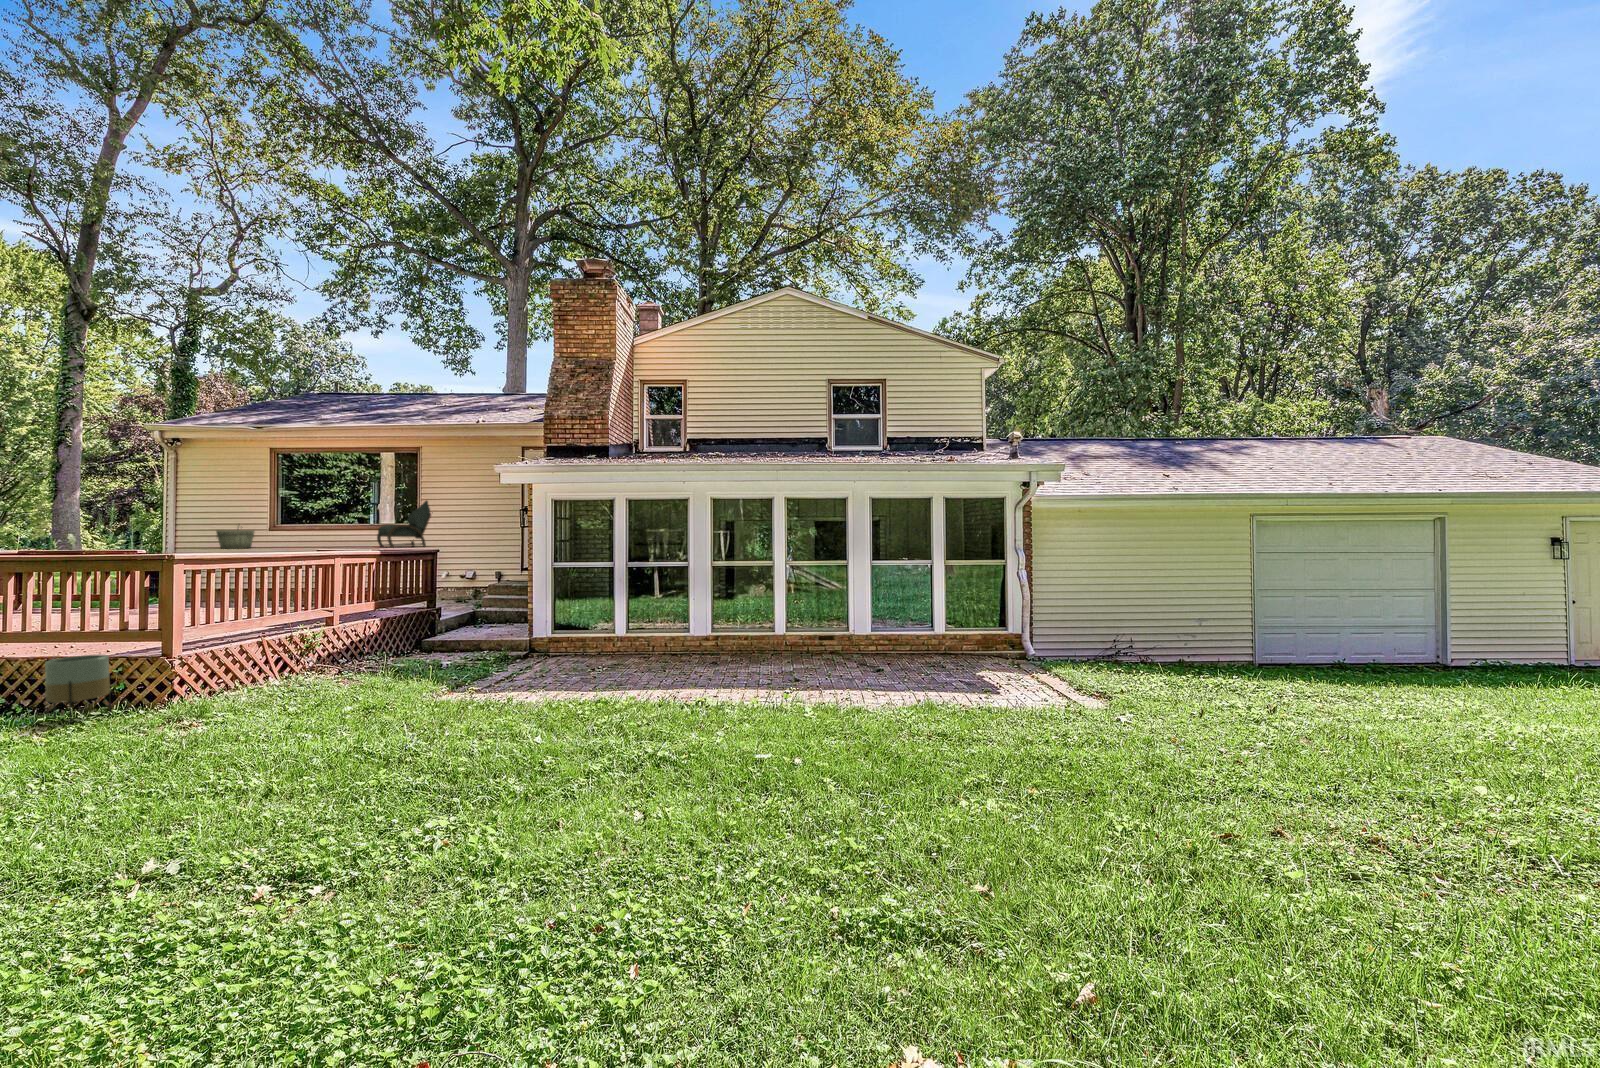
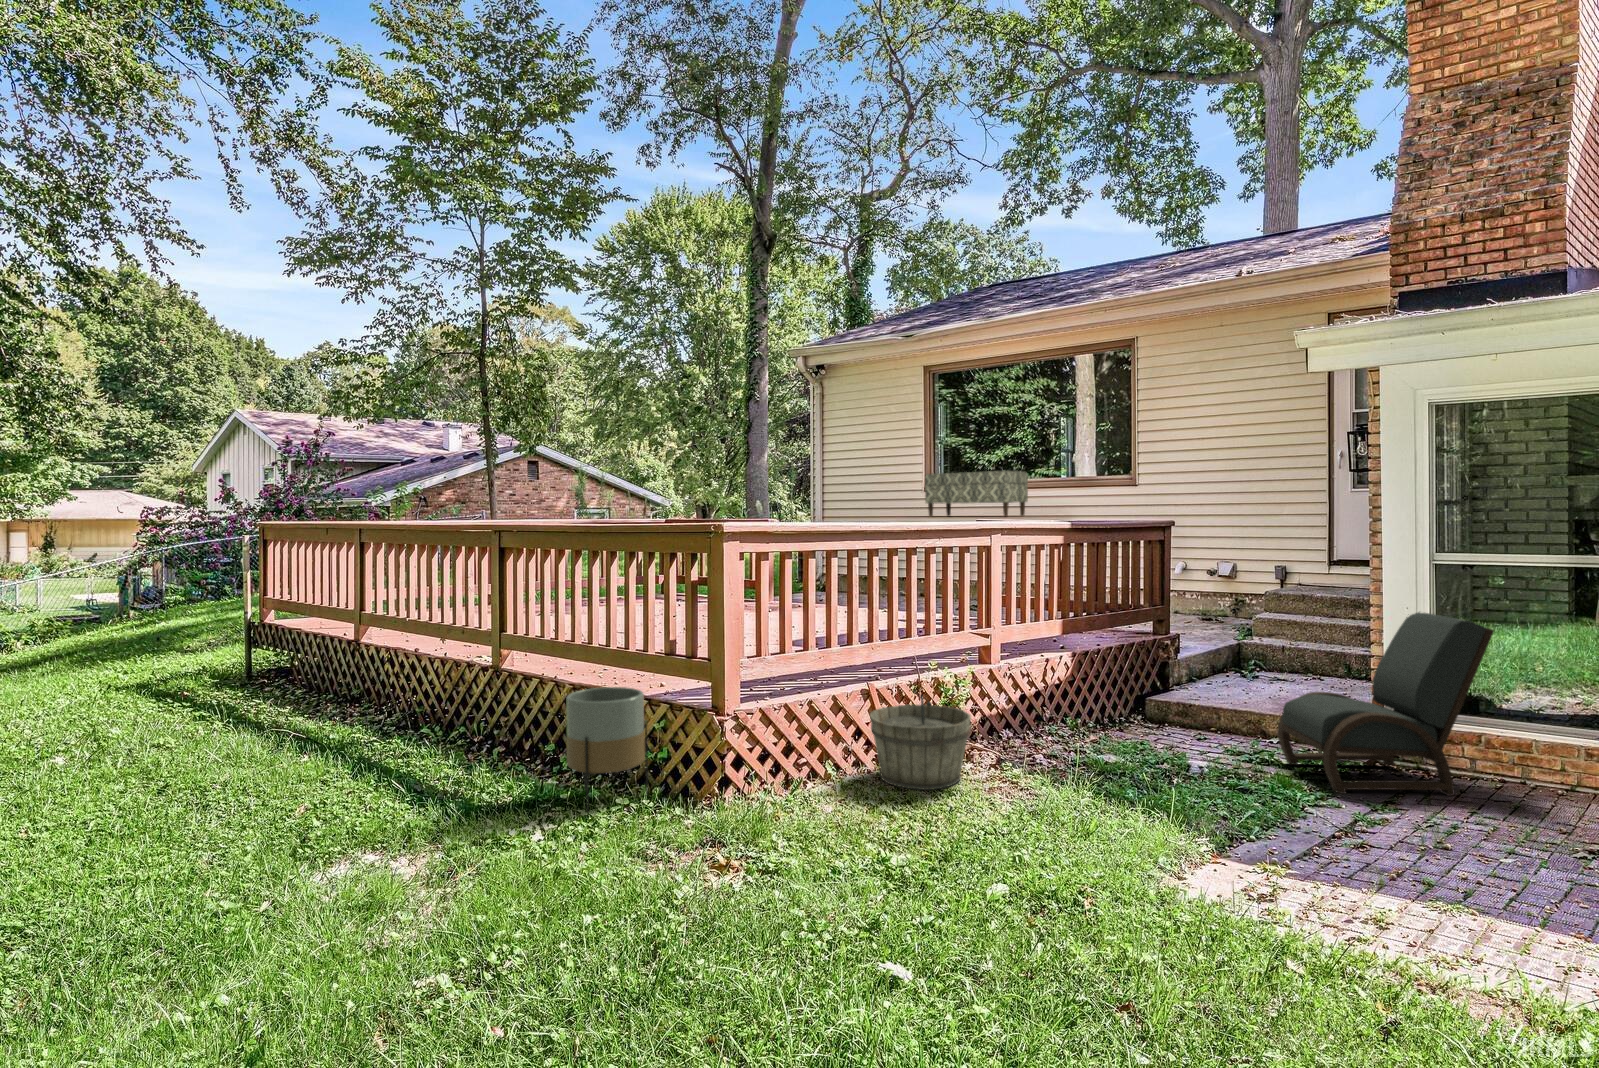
lounge chair: present [377,501,431,548] -> present [1278,612,1494,796]
bench: none [270,519,351,549] -> present [925,471,1028,517]
wooden bucket: present [216,529,254,549] -> present [870,691,971,790]

